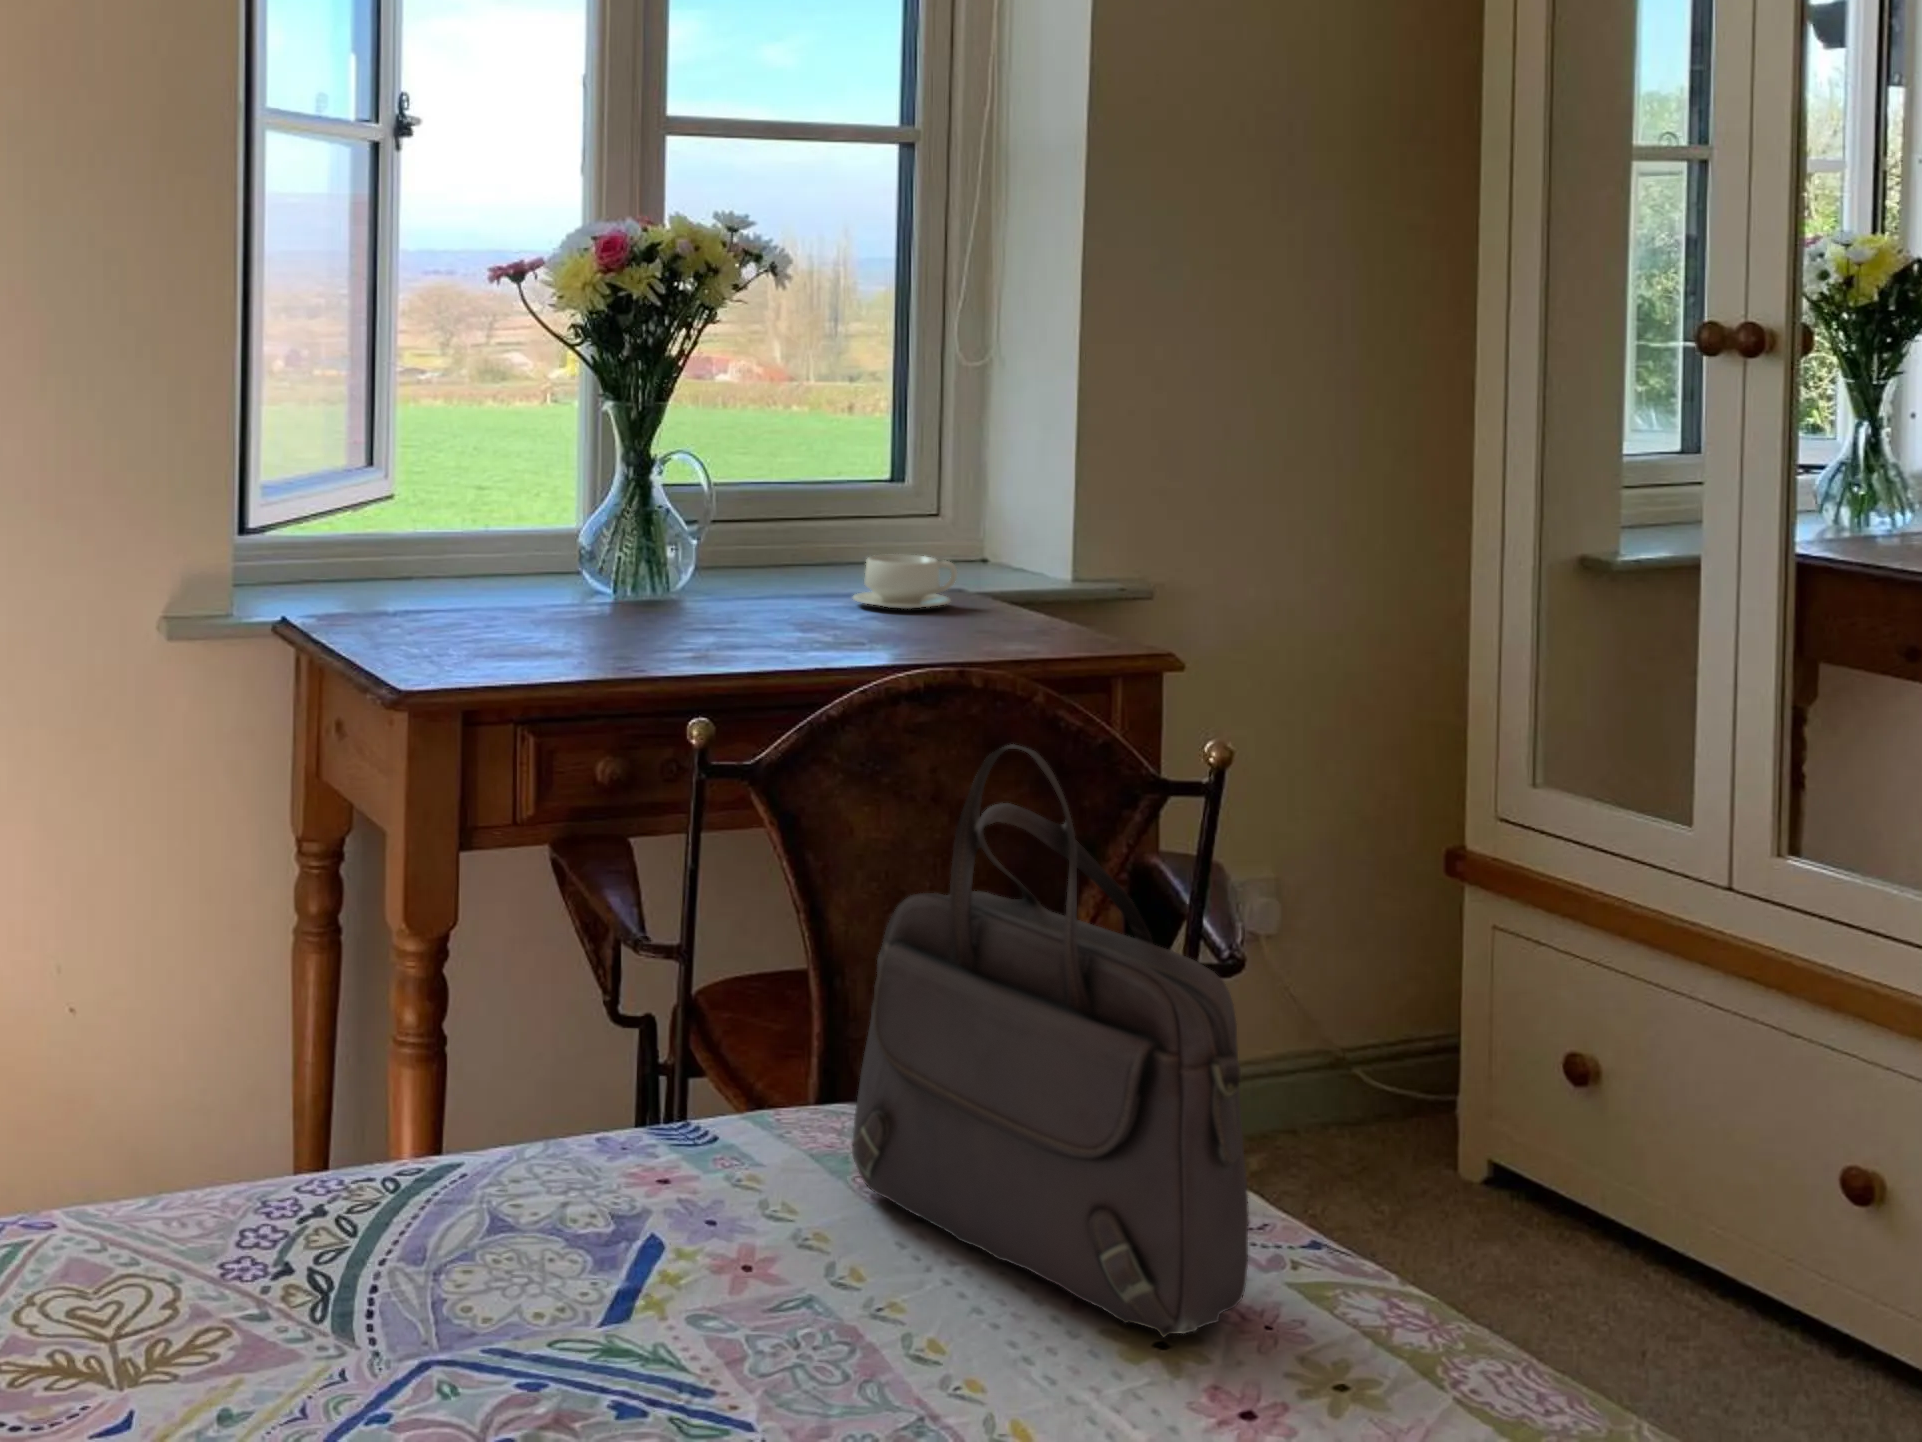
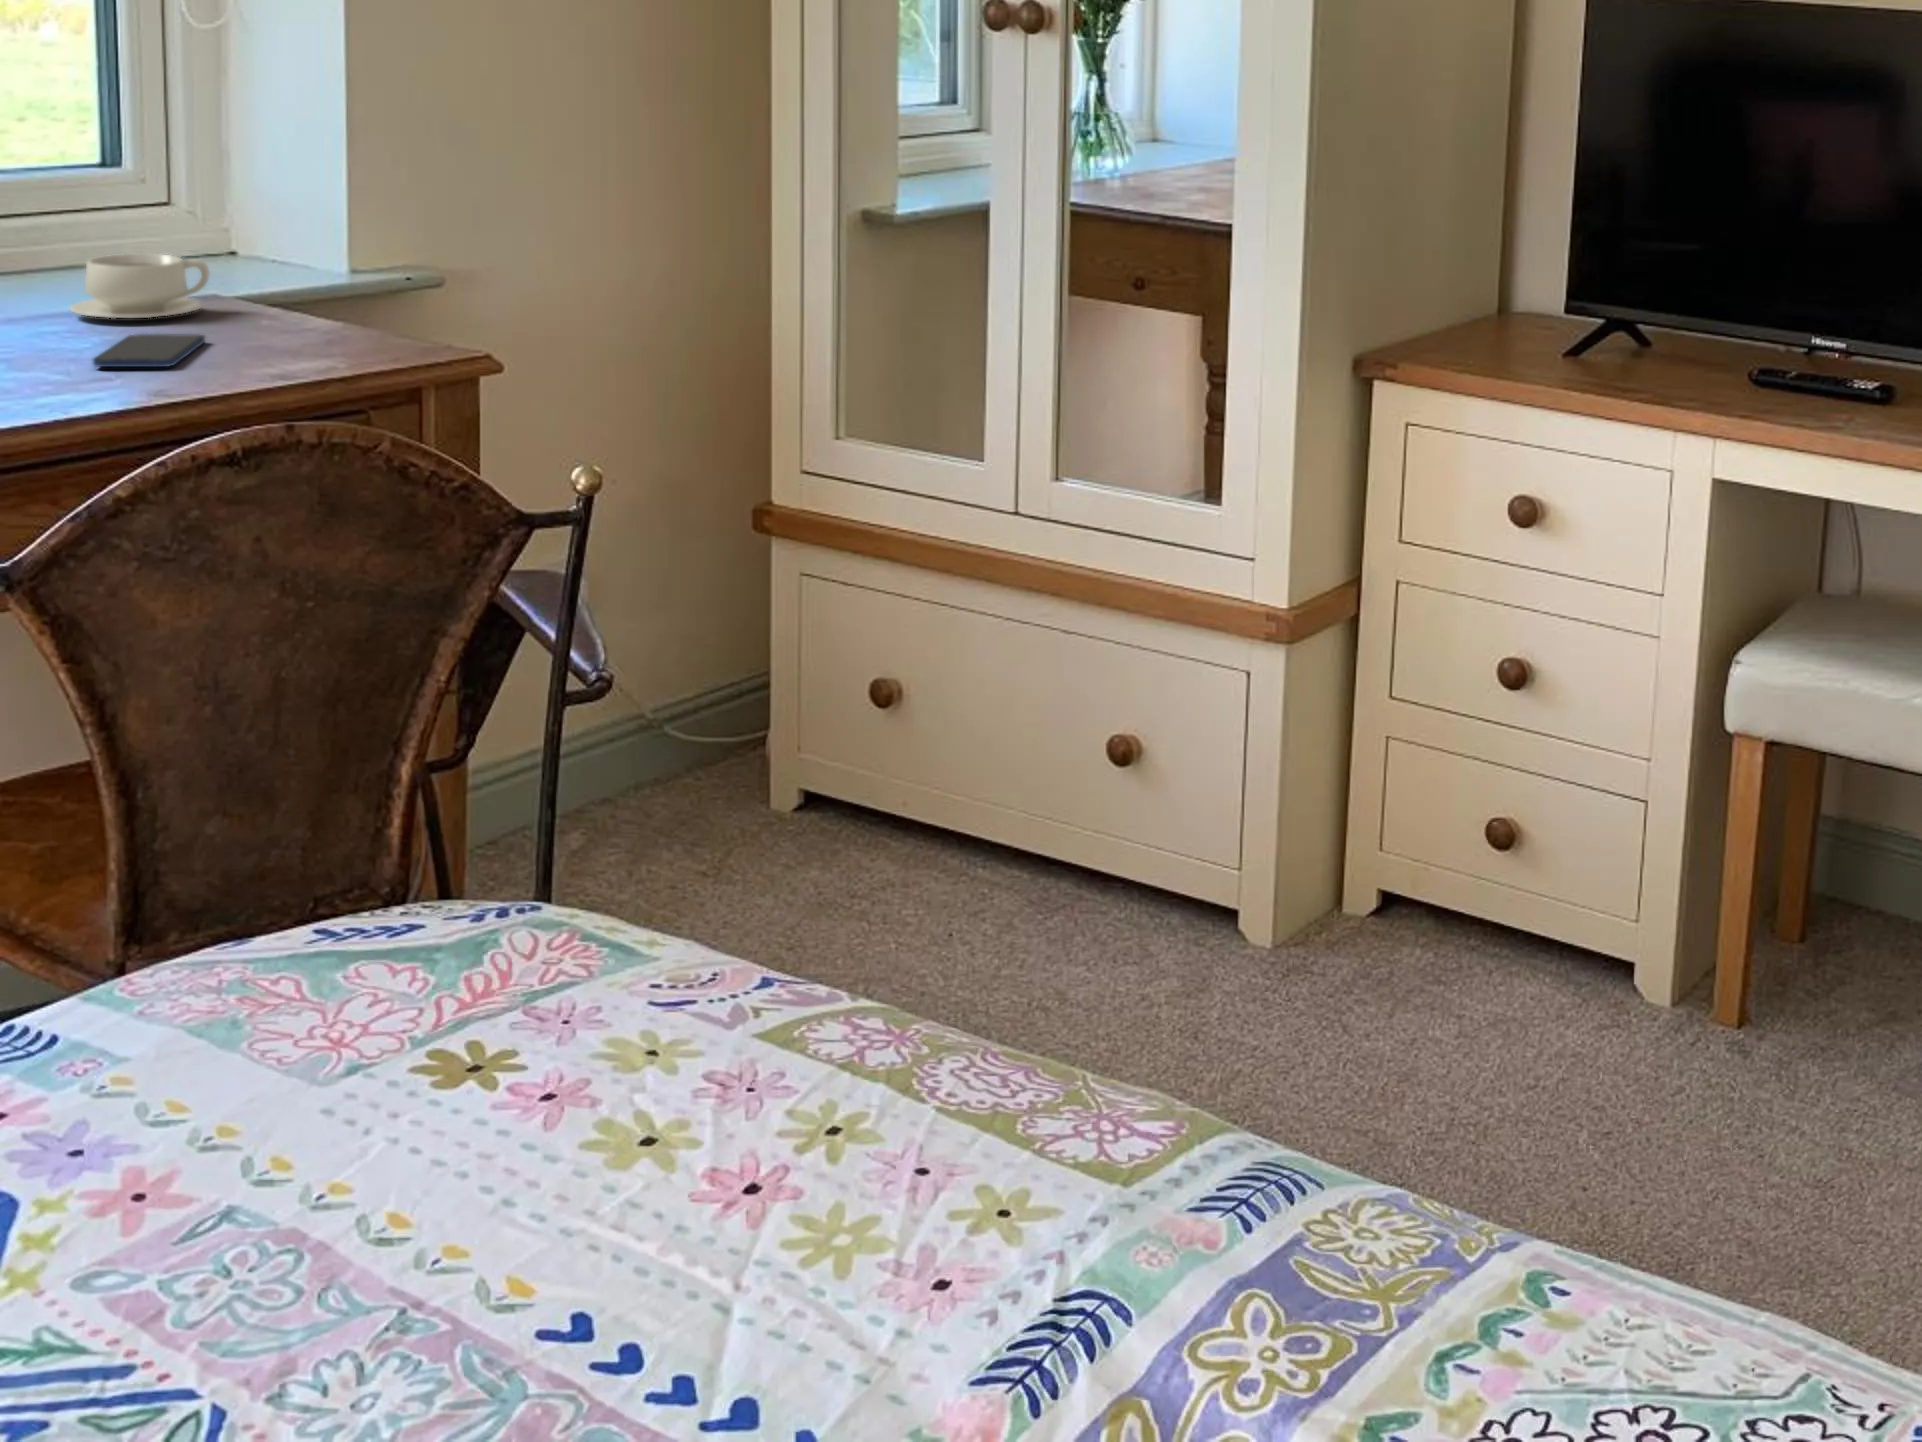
smartphone: none [857,619,945,644] -> present [93,334,205,367]
handbag: present [852,744,1249,1337] -> none [245,556,729,1132]

